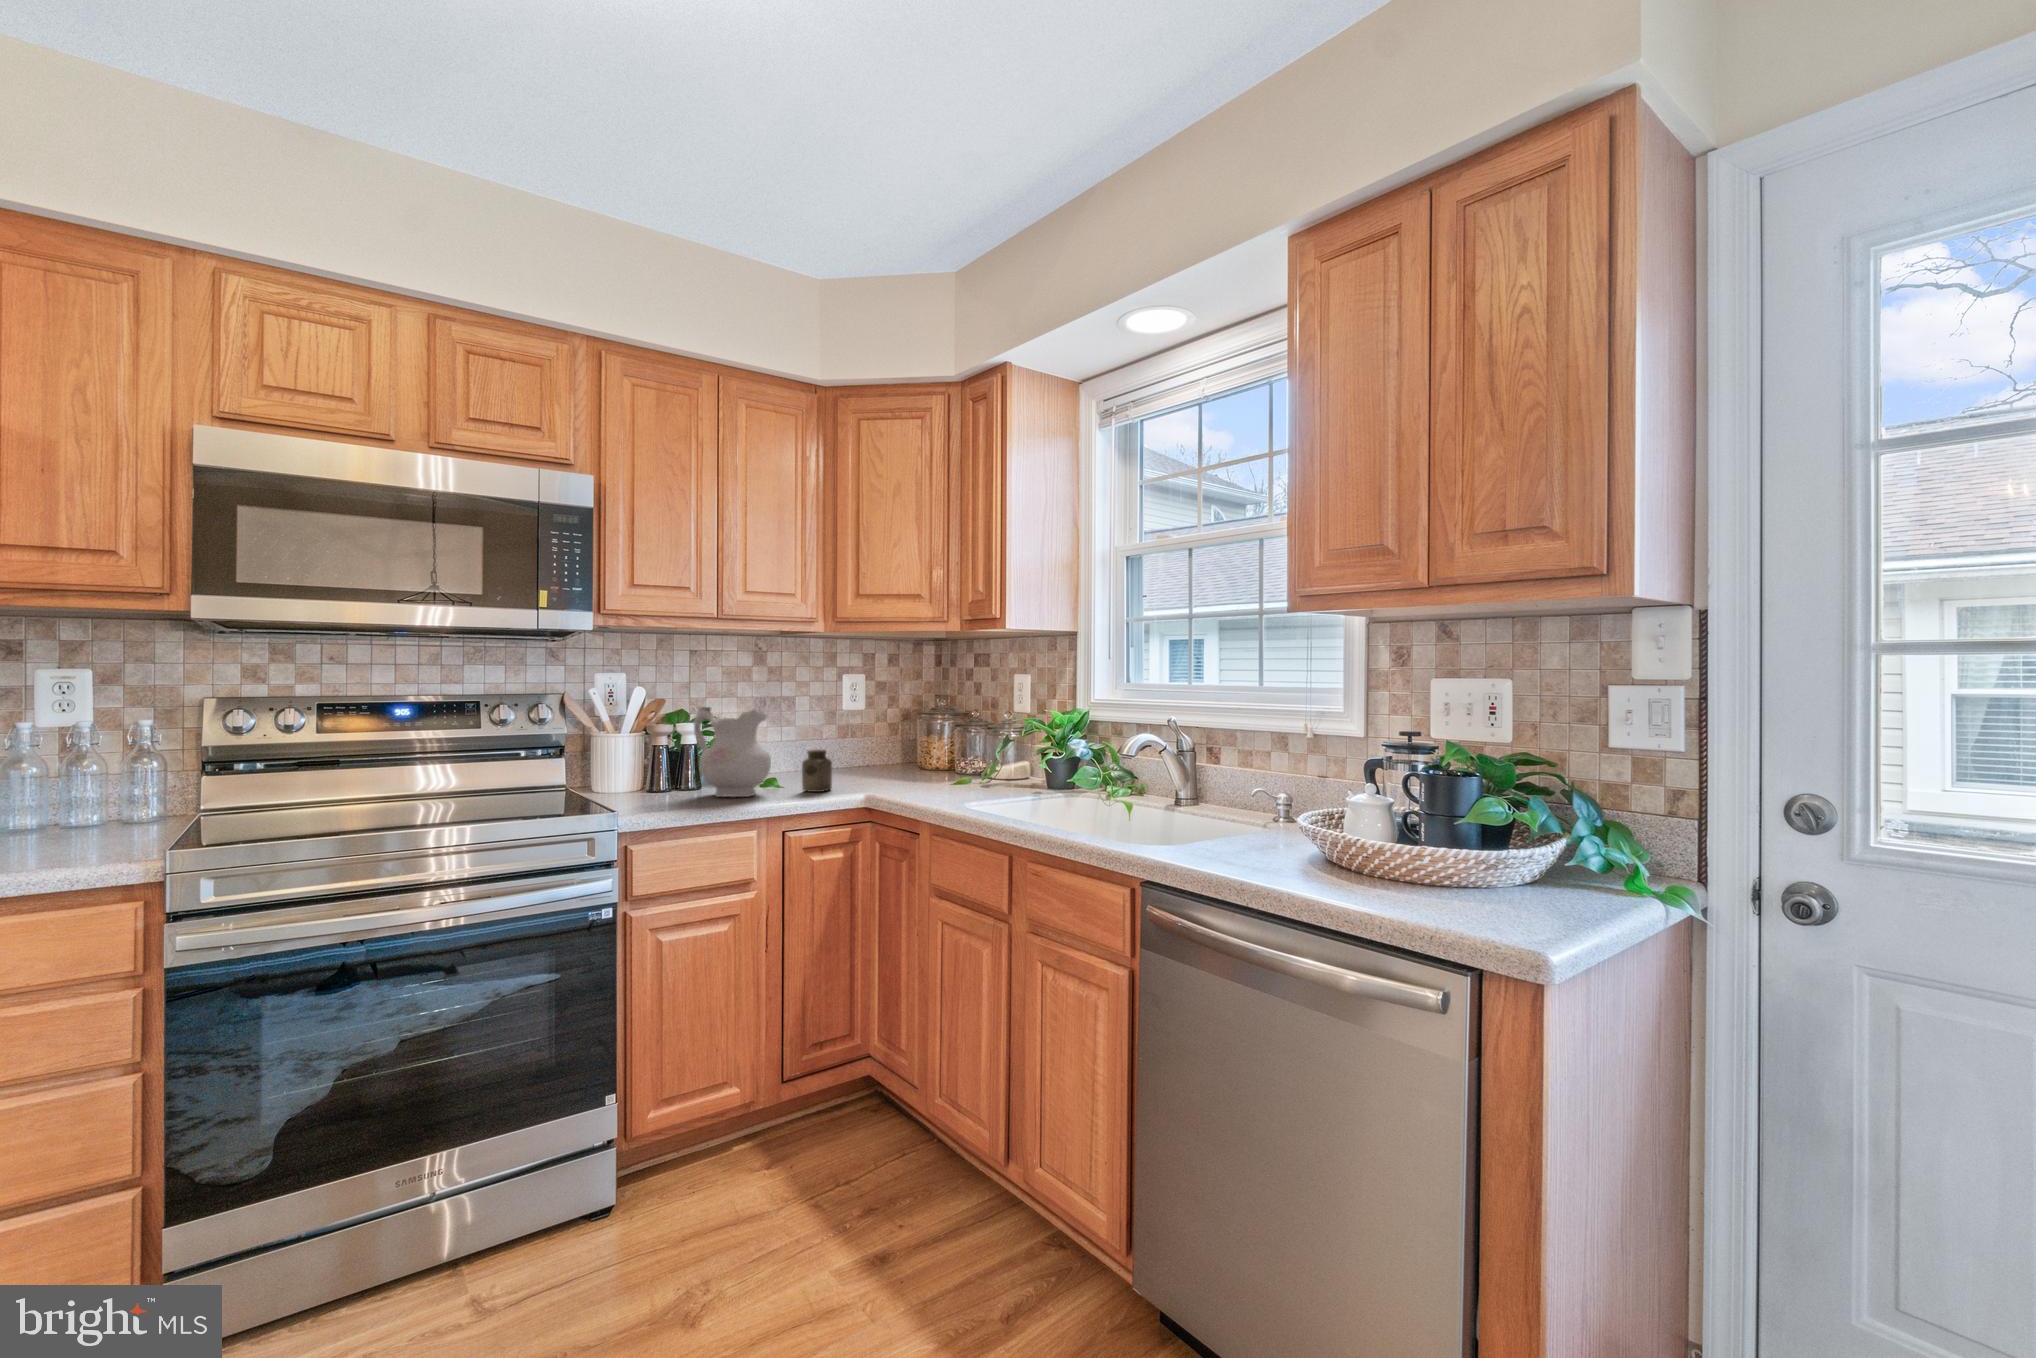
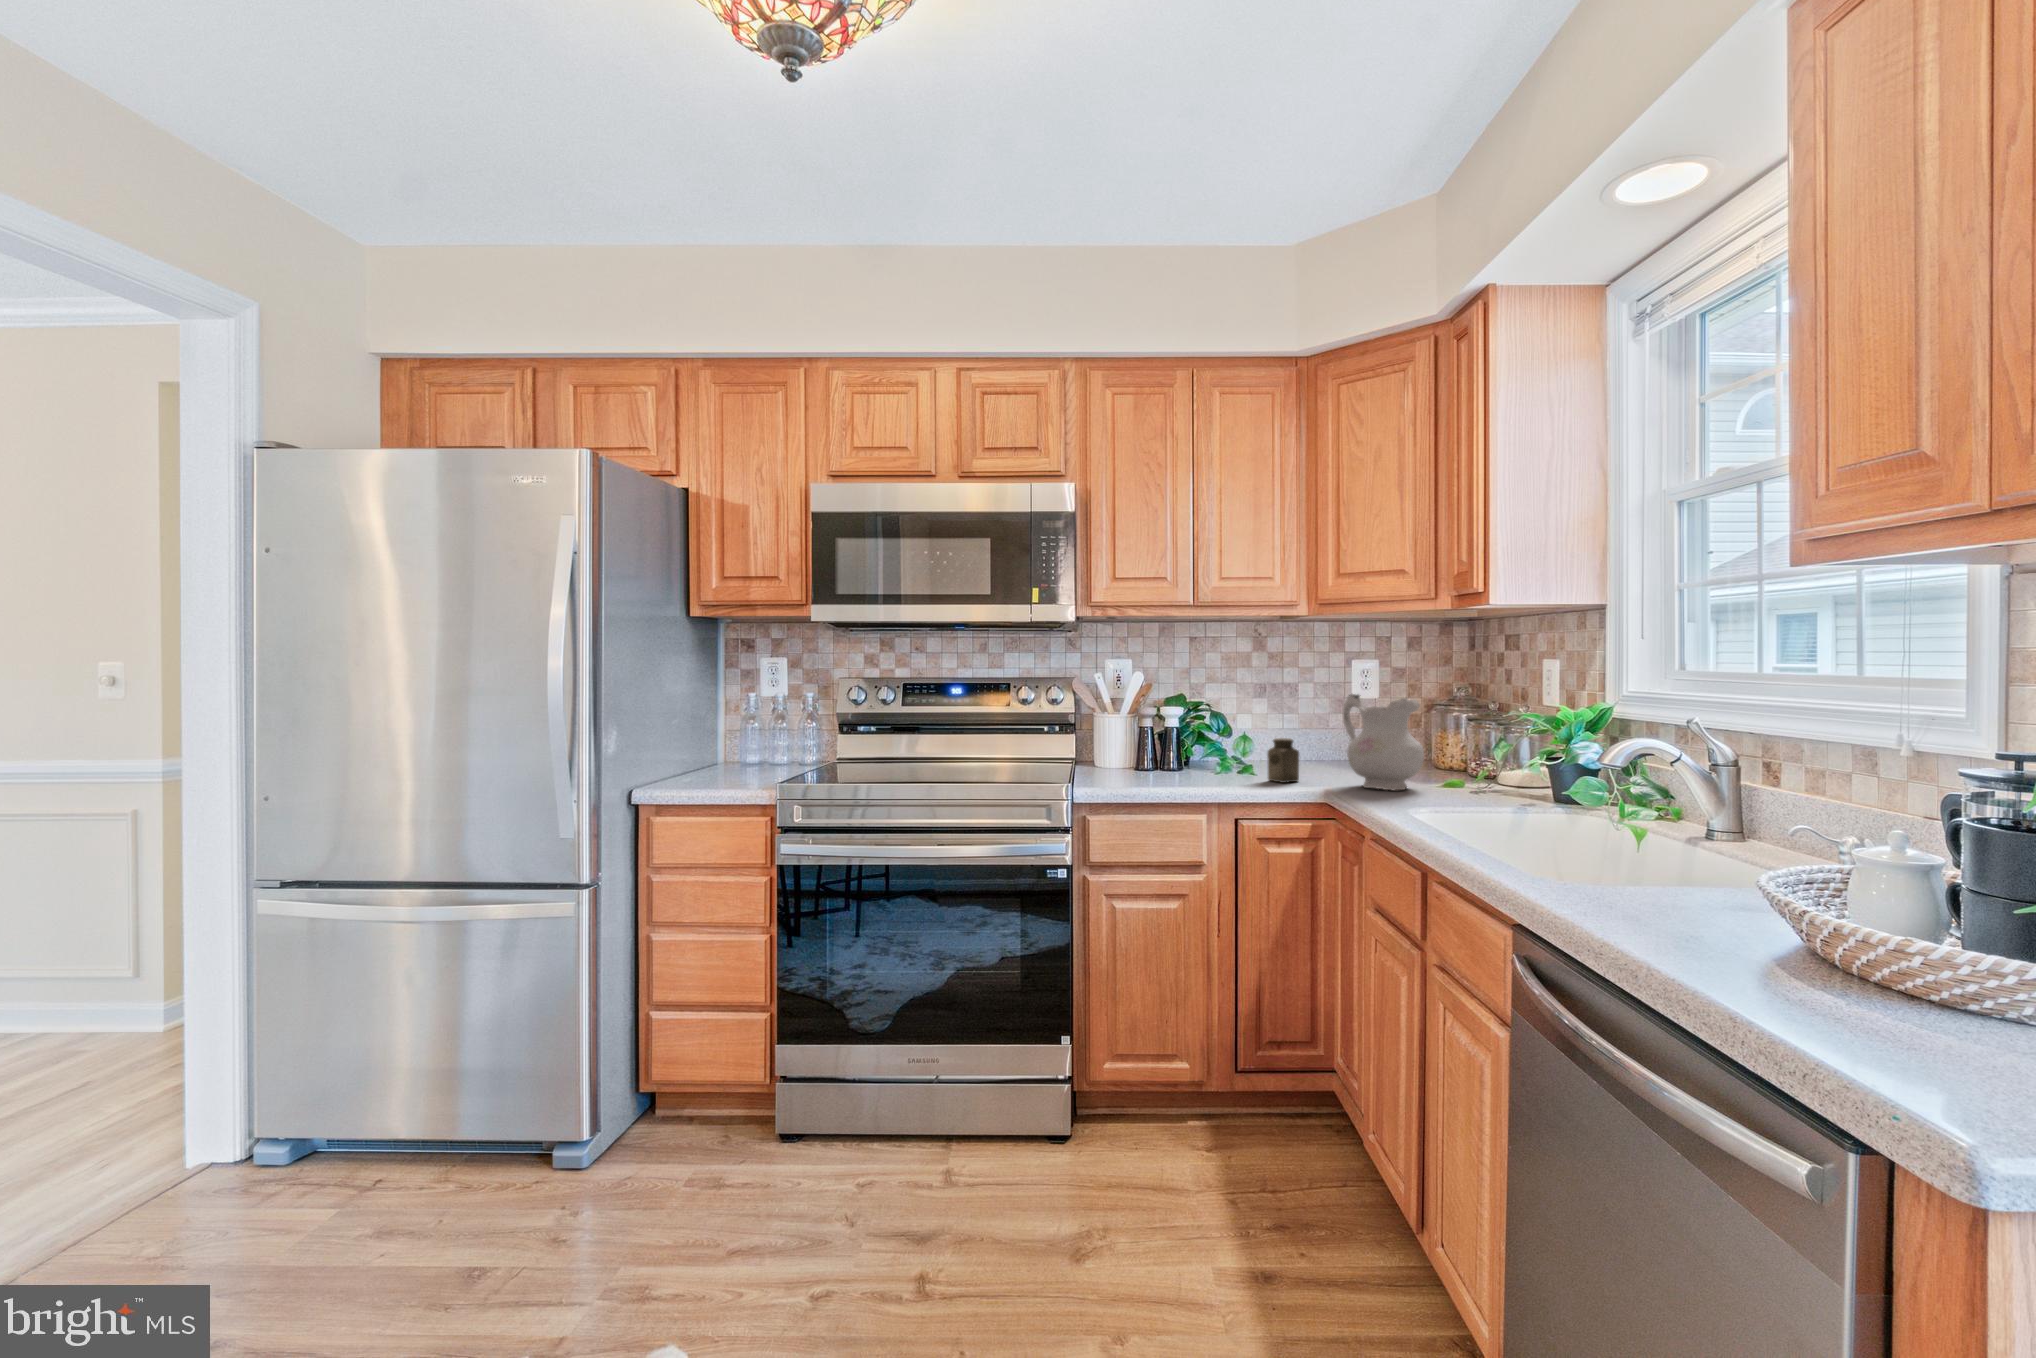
ceramic pitcher: present [694,707,771,797] -> present [1343,694,1424,790]

